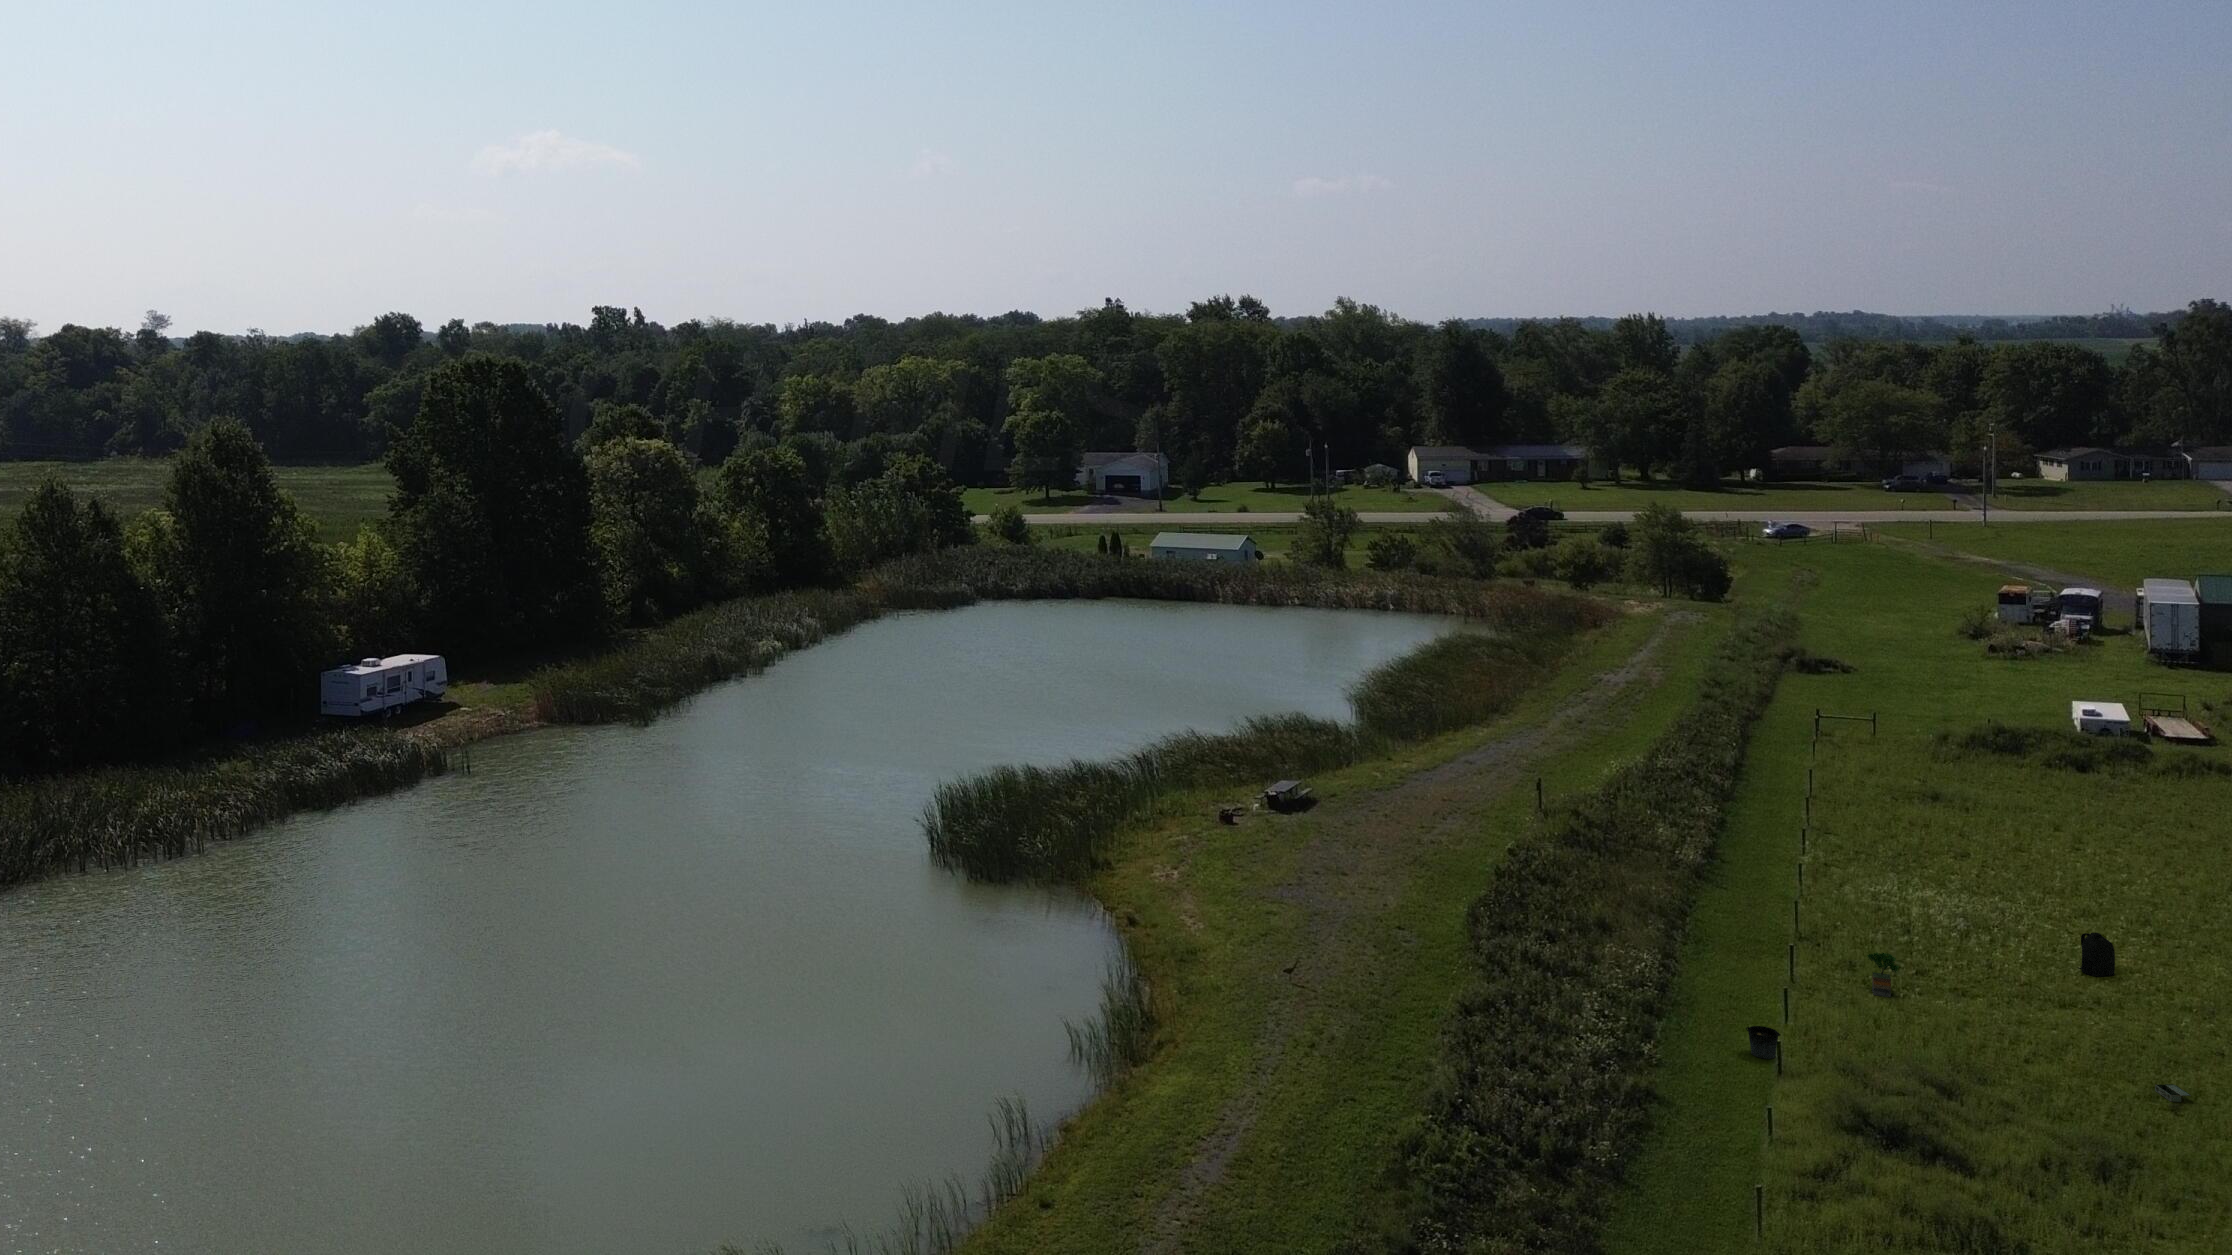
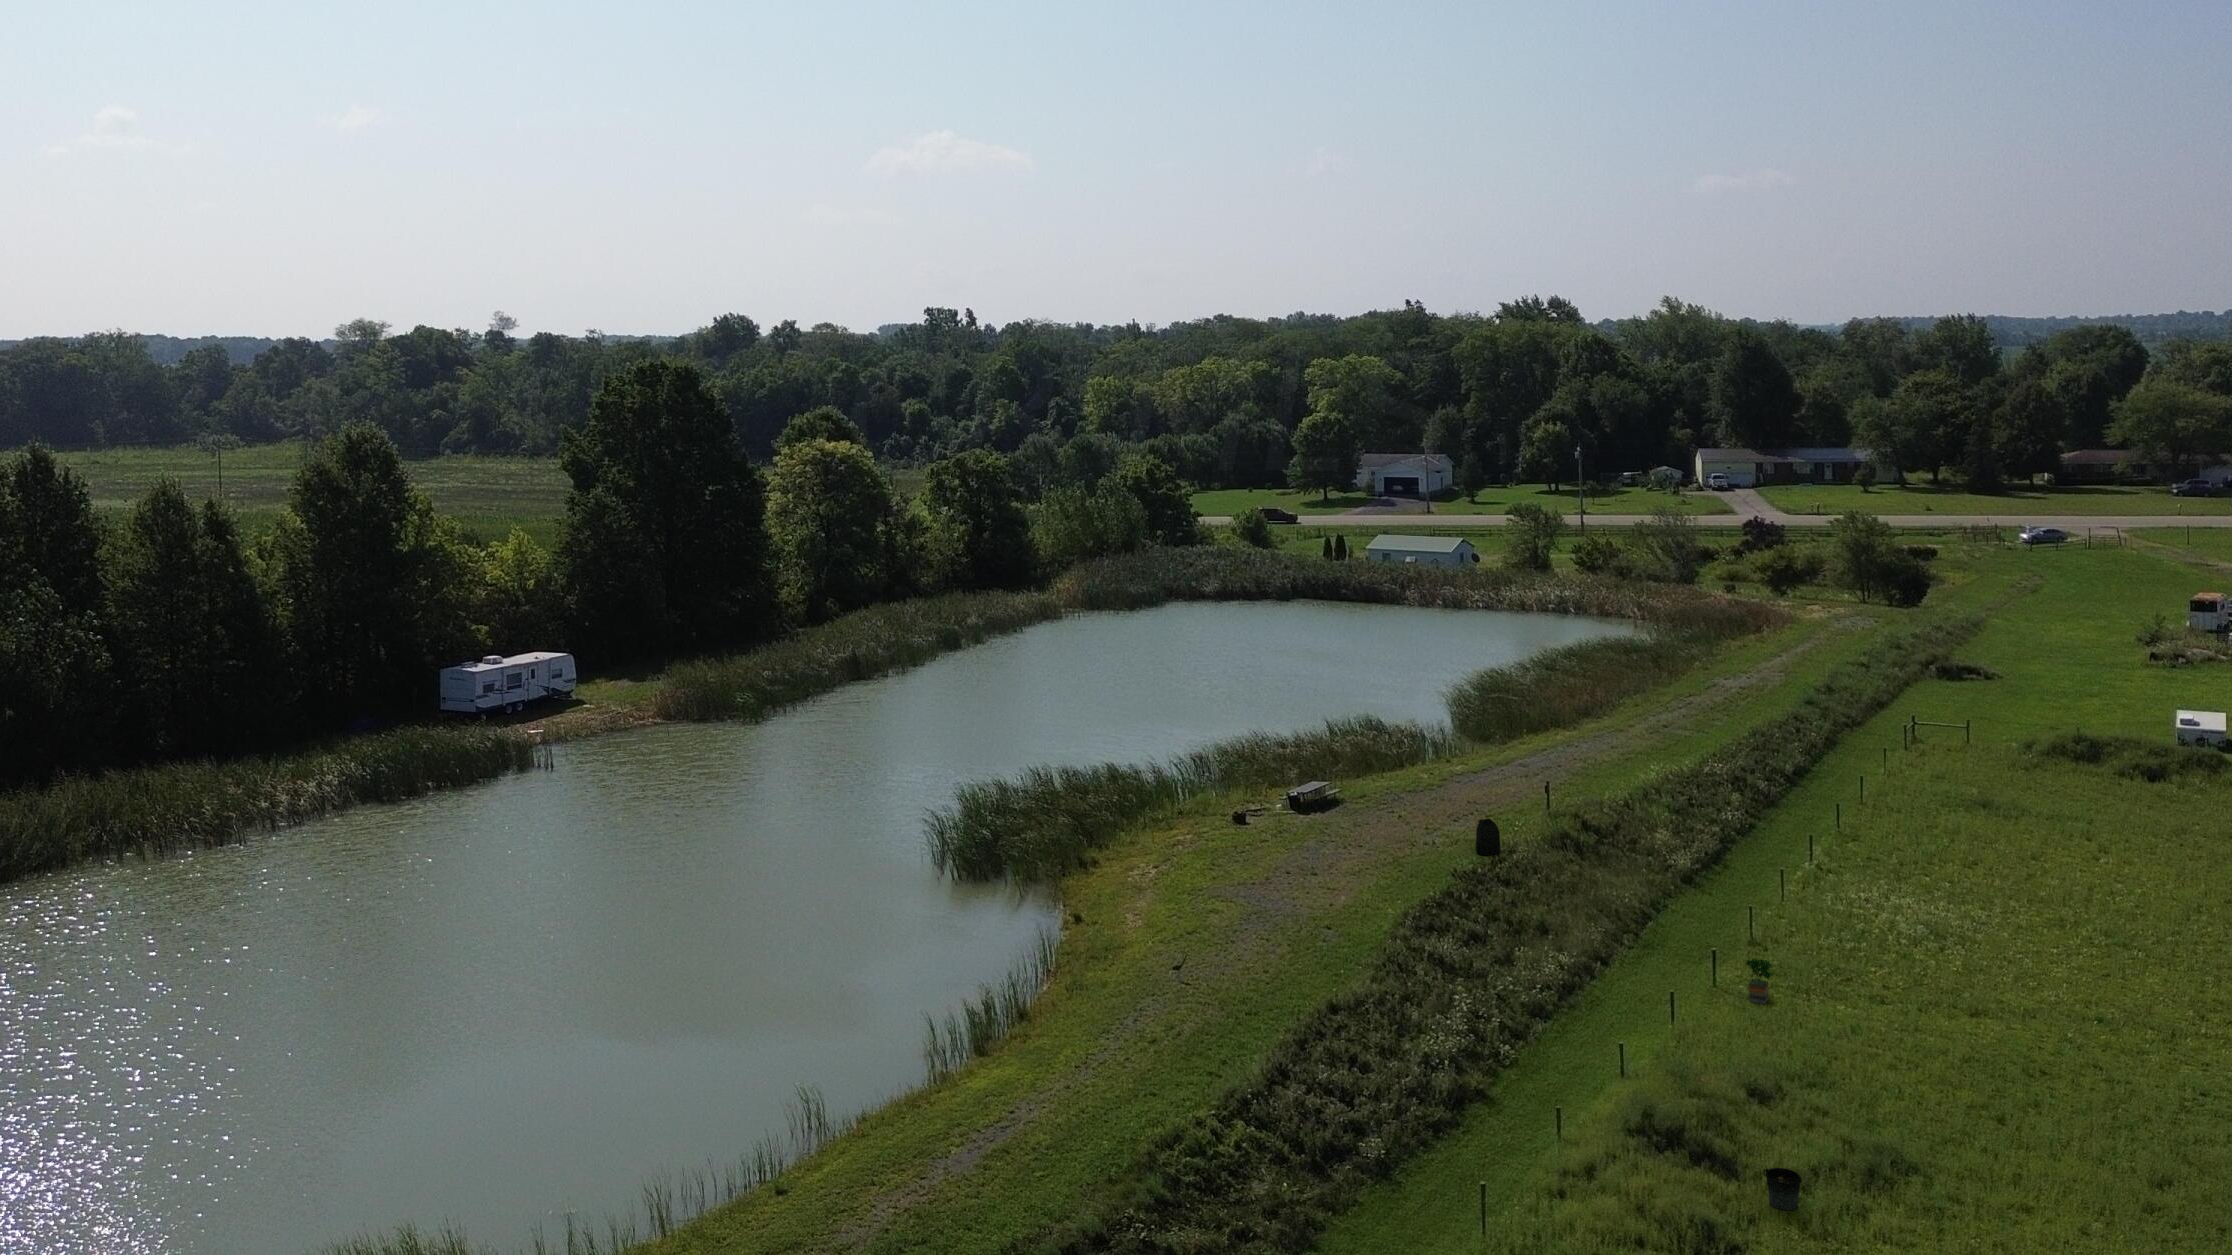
backpack: present [2080,932,2115,977] -> present [1476,819,1501,855]
bucket: present [1746,1026,1780,1059] -> present [1763,1168,1802,1210]
toolbox: present [2155,1084,2191,1102] -> none [1957,1095,1985,1114]

